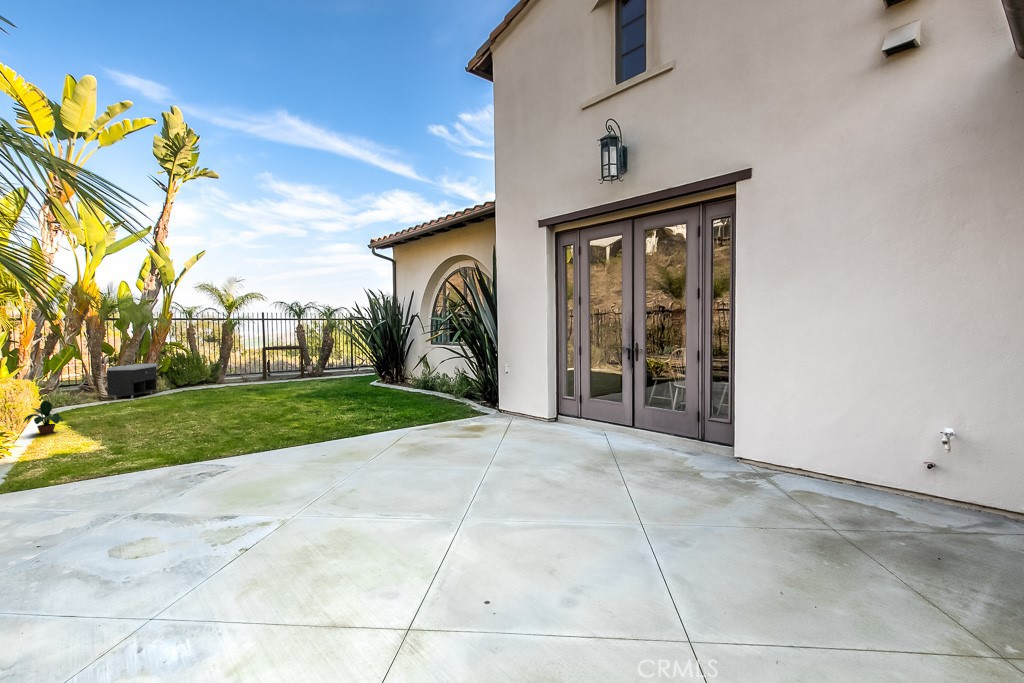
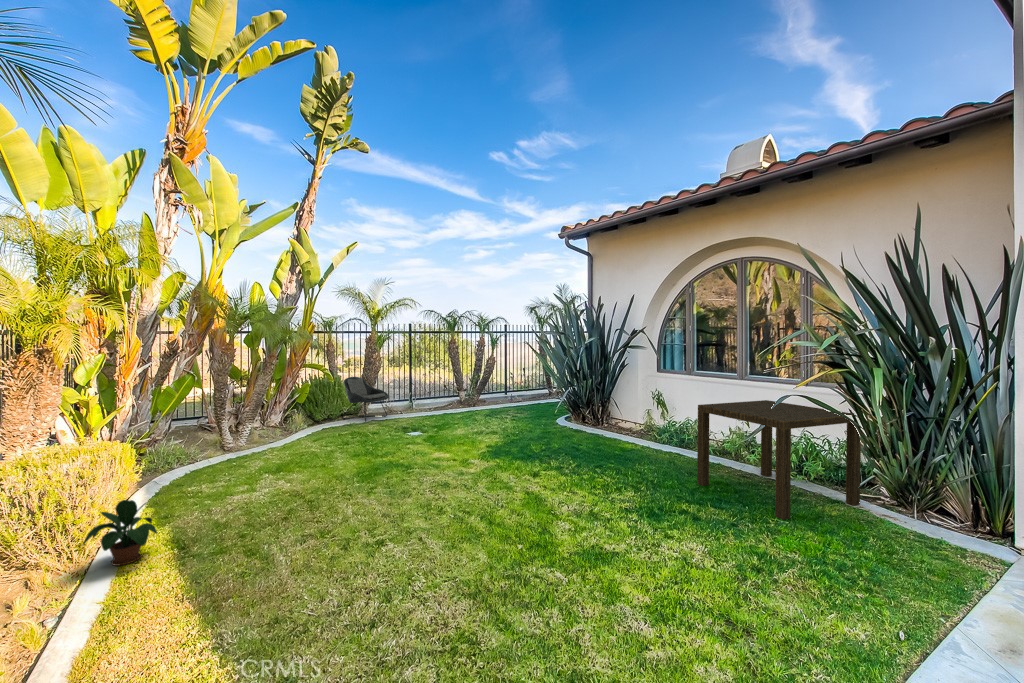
dining table: present [262,346,305,379] -> present [697,400,861,520]
lounge chair: none [201,353,241,386] -> present [342,377,389,422]
storage bench: present [107,364,158,399] -> none [233,394,295,445]

